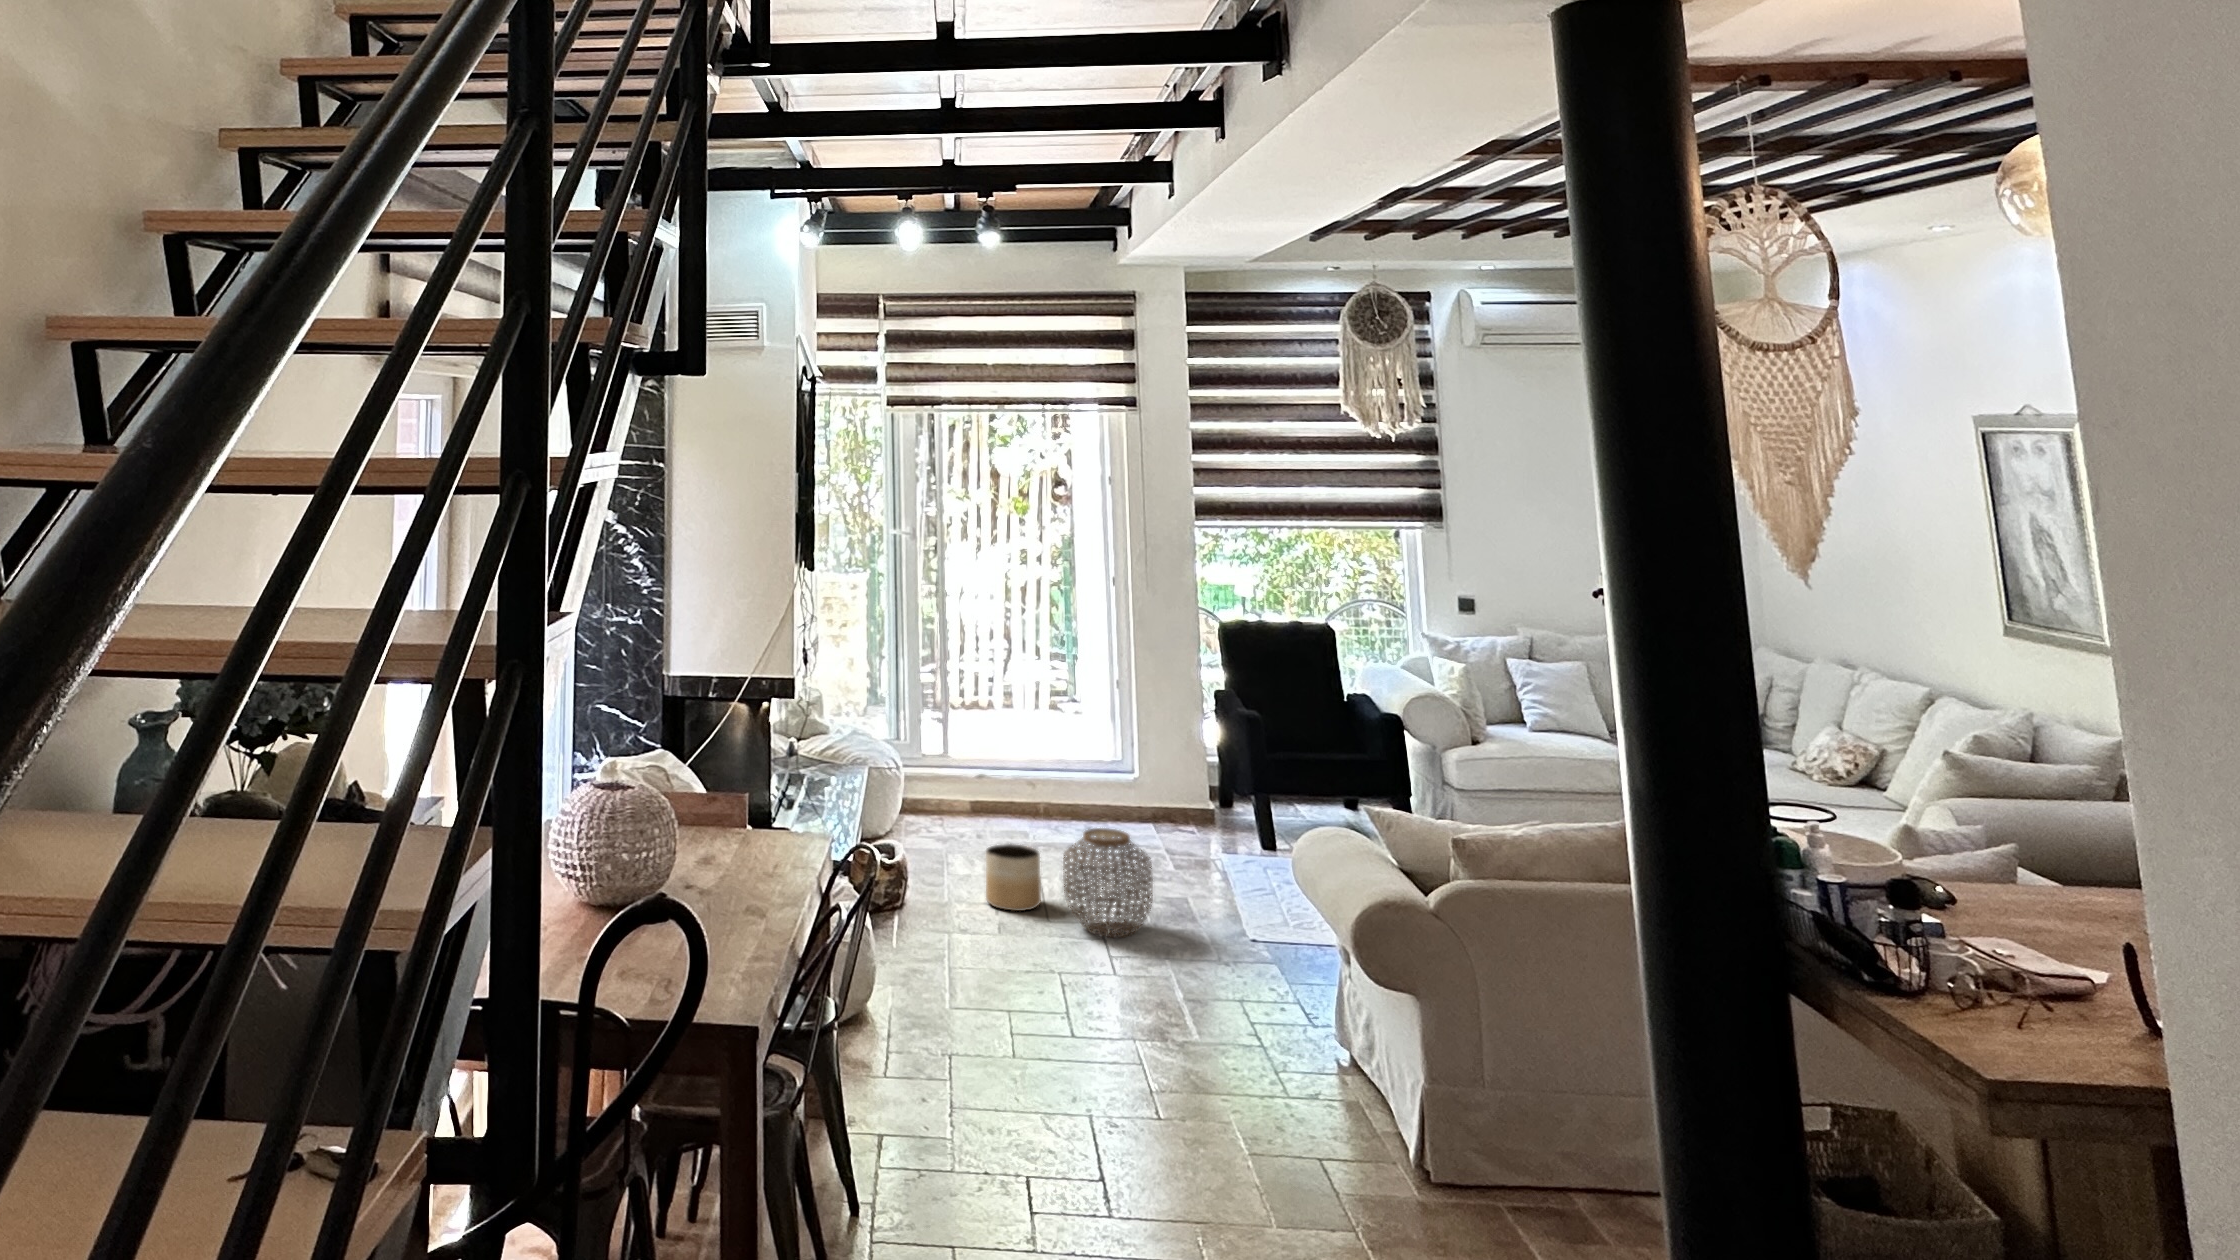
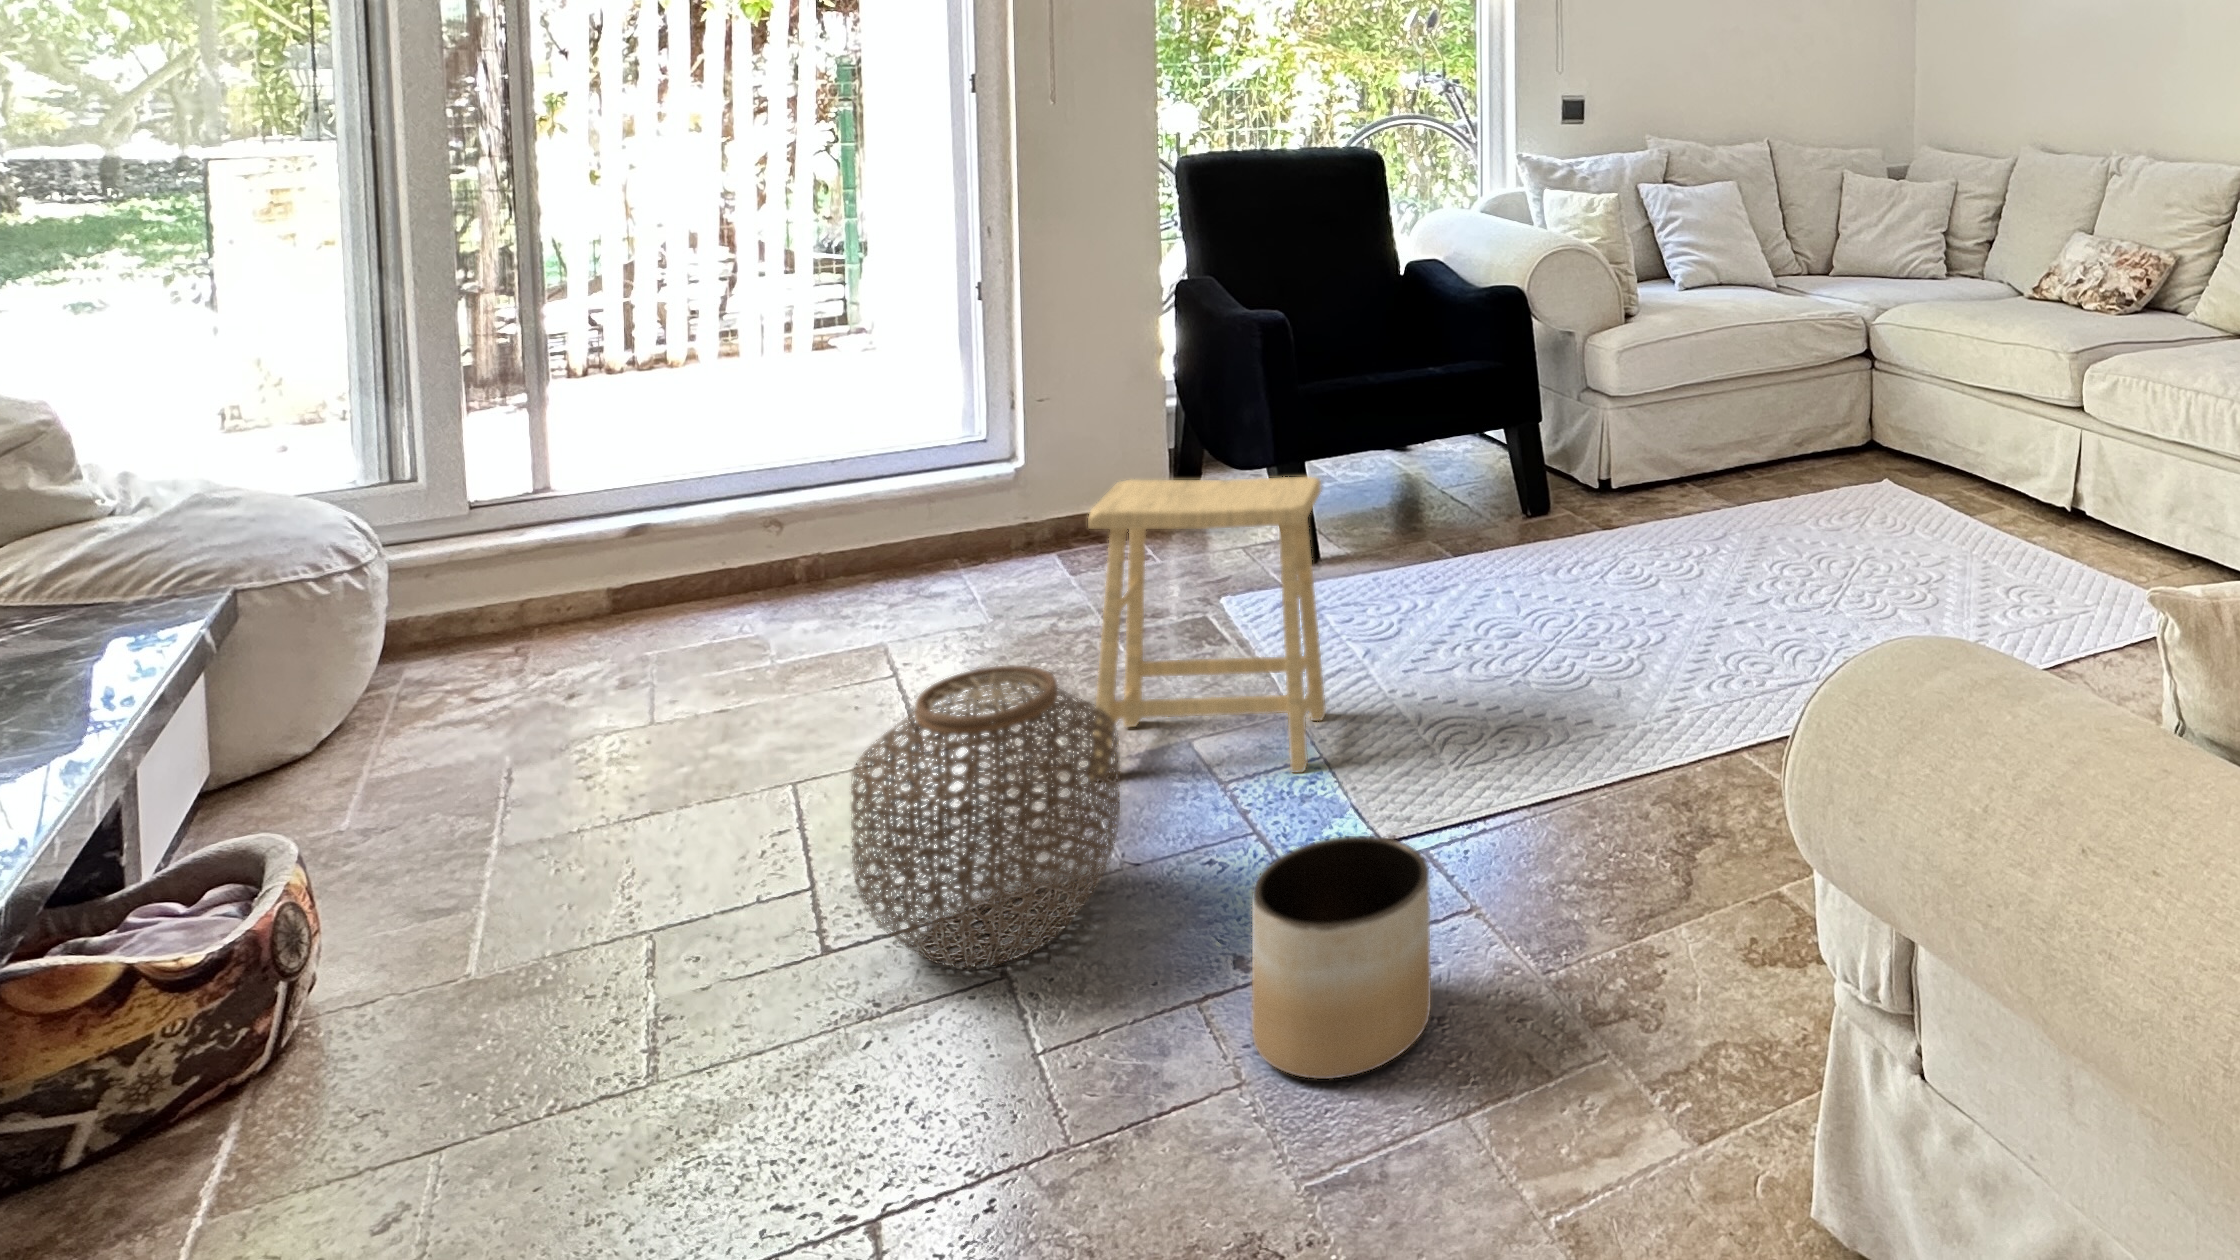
footstool: none [1149,775,1255,918] -> present [1088,476,1326,779]
planter: present [986,844,1041,911] -> present [1252,836,1431,1079]

